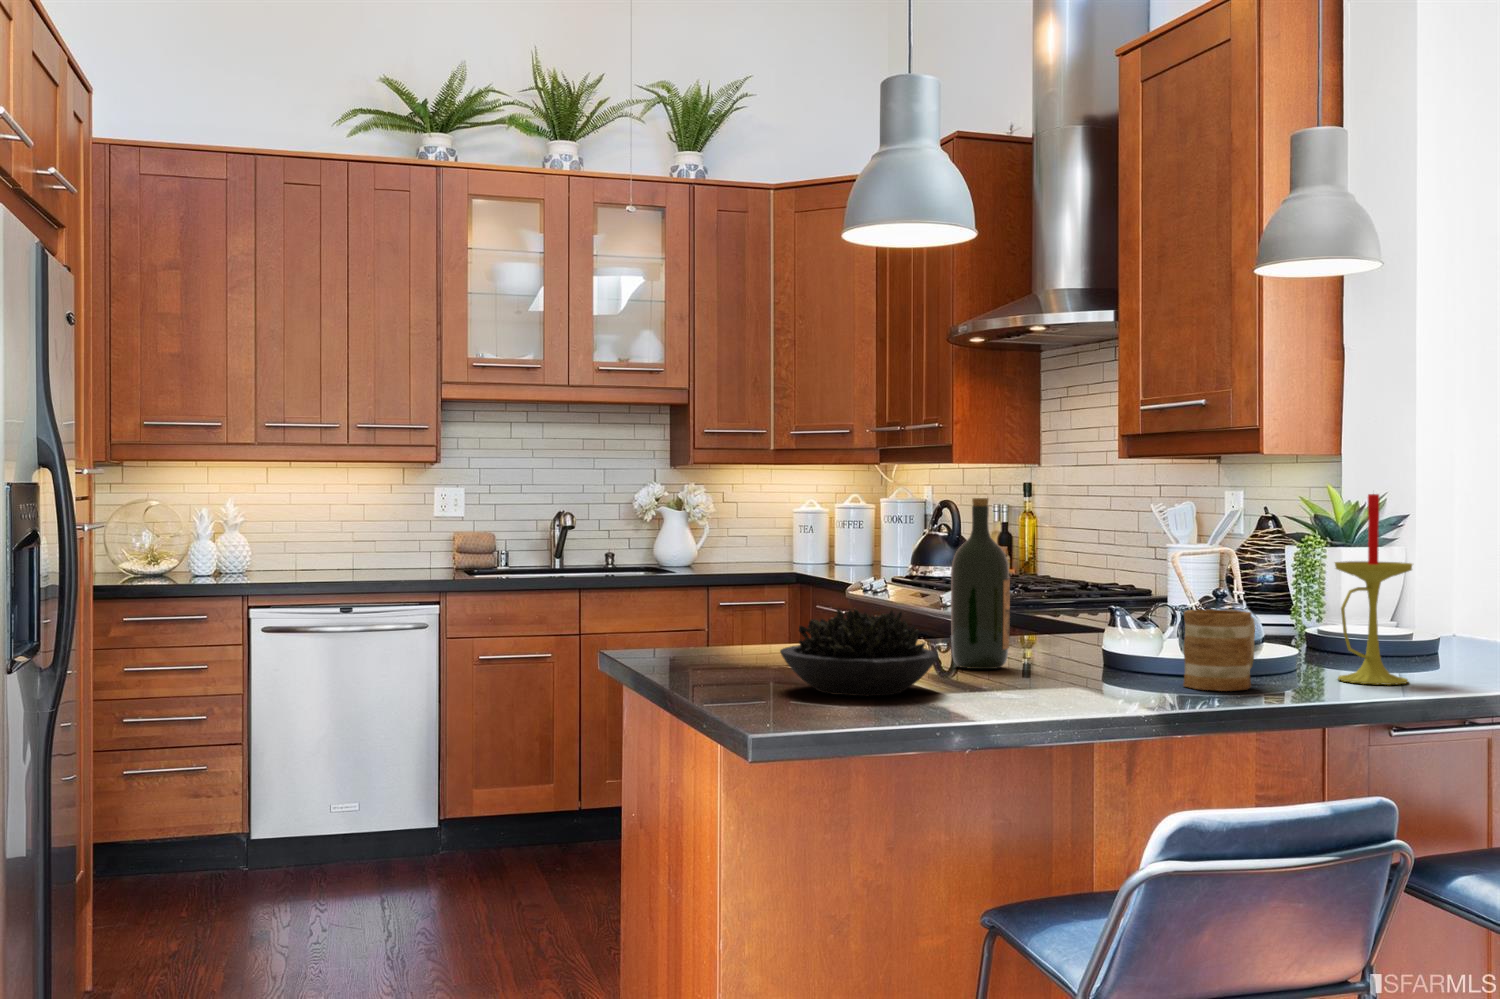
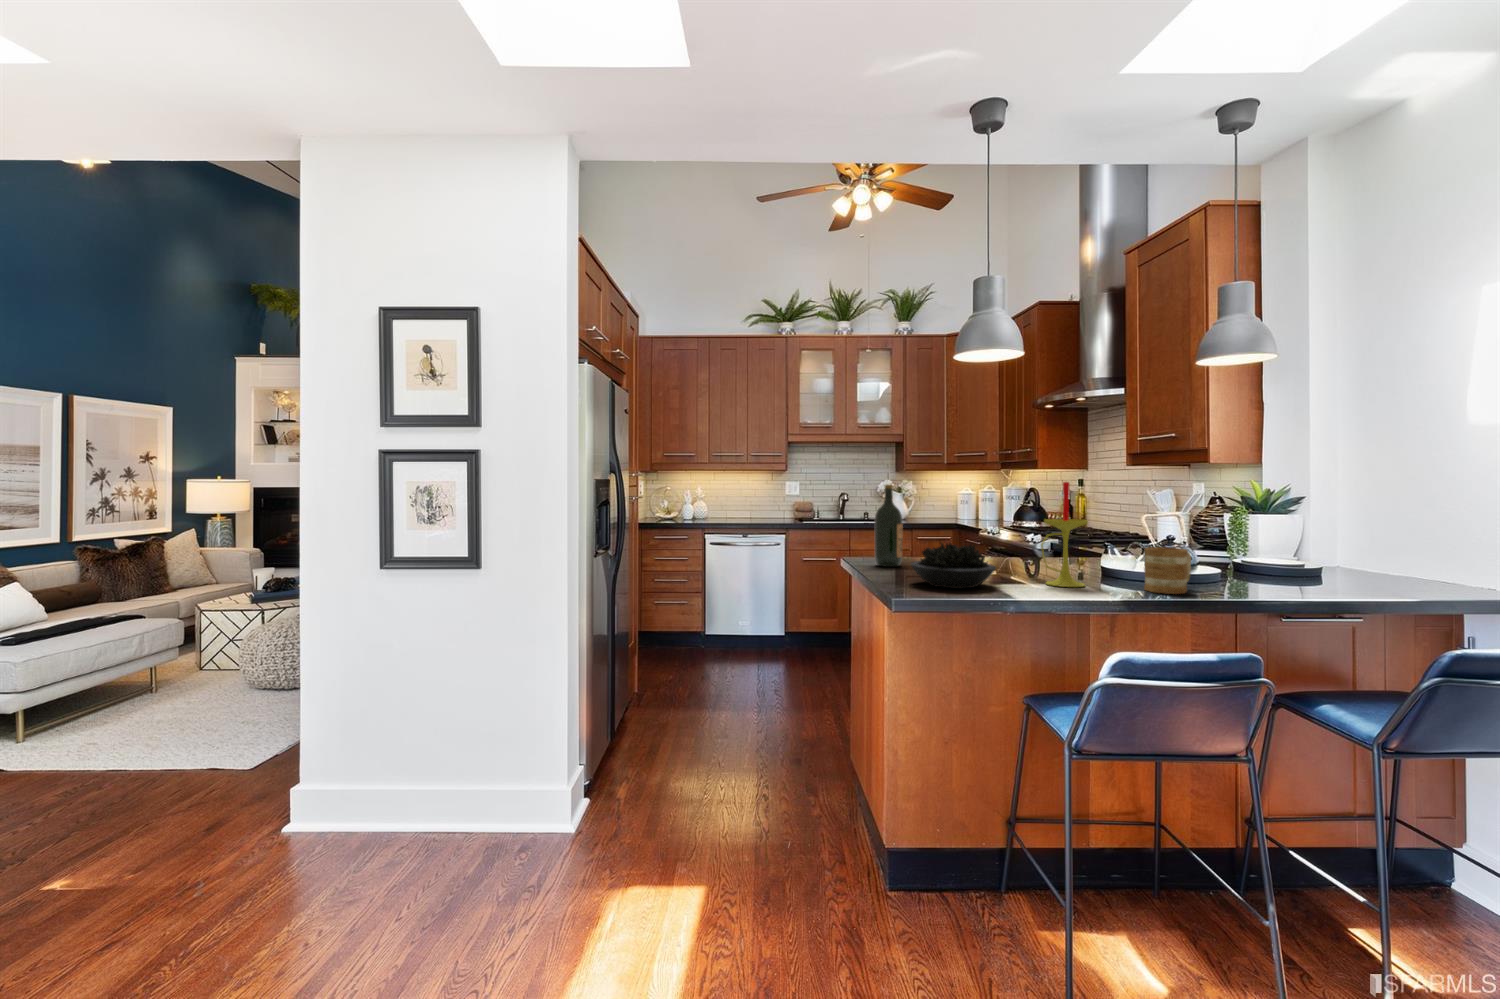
candle: present [1335,494,1412,685] -> present [1041,482,1088,587]
wine bottle: present [951,498,1010,669] -> present [875,485,903,567]

